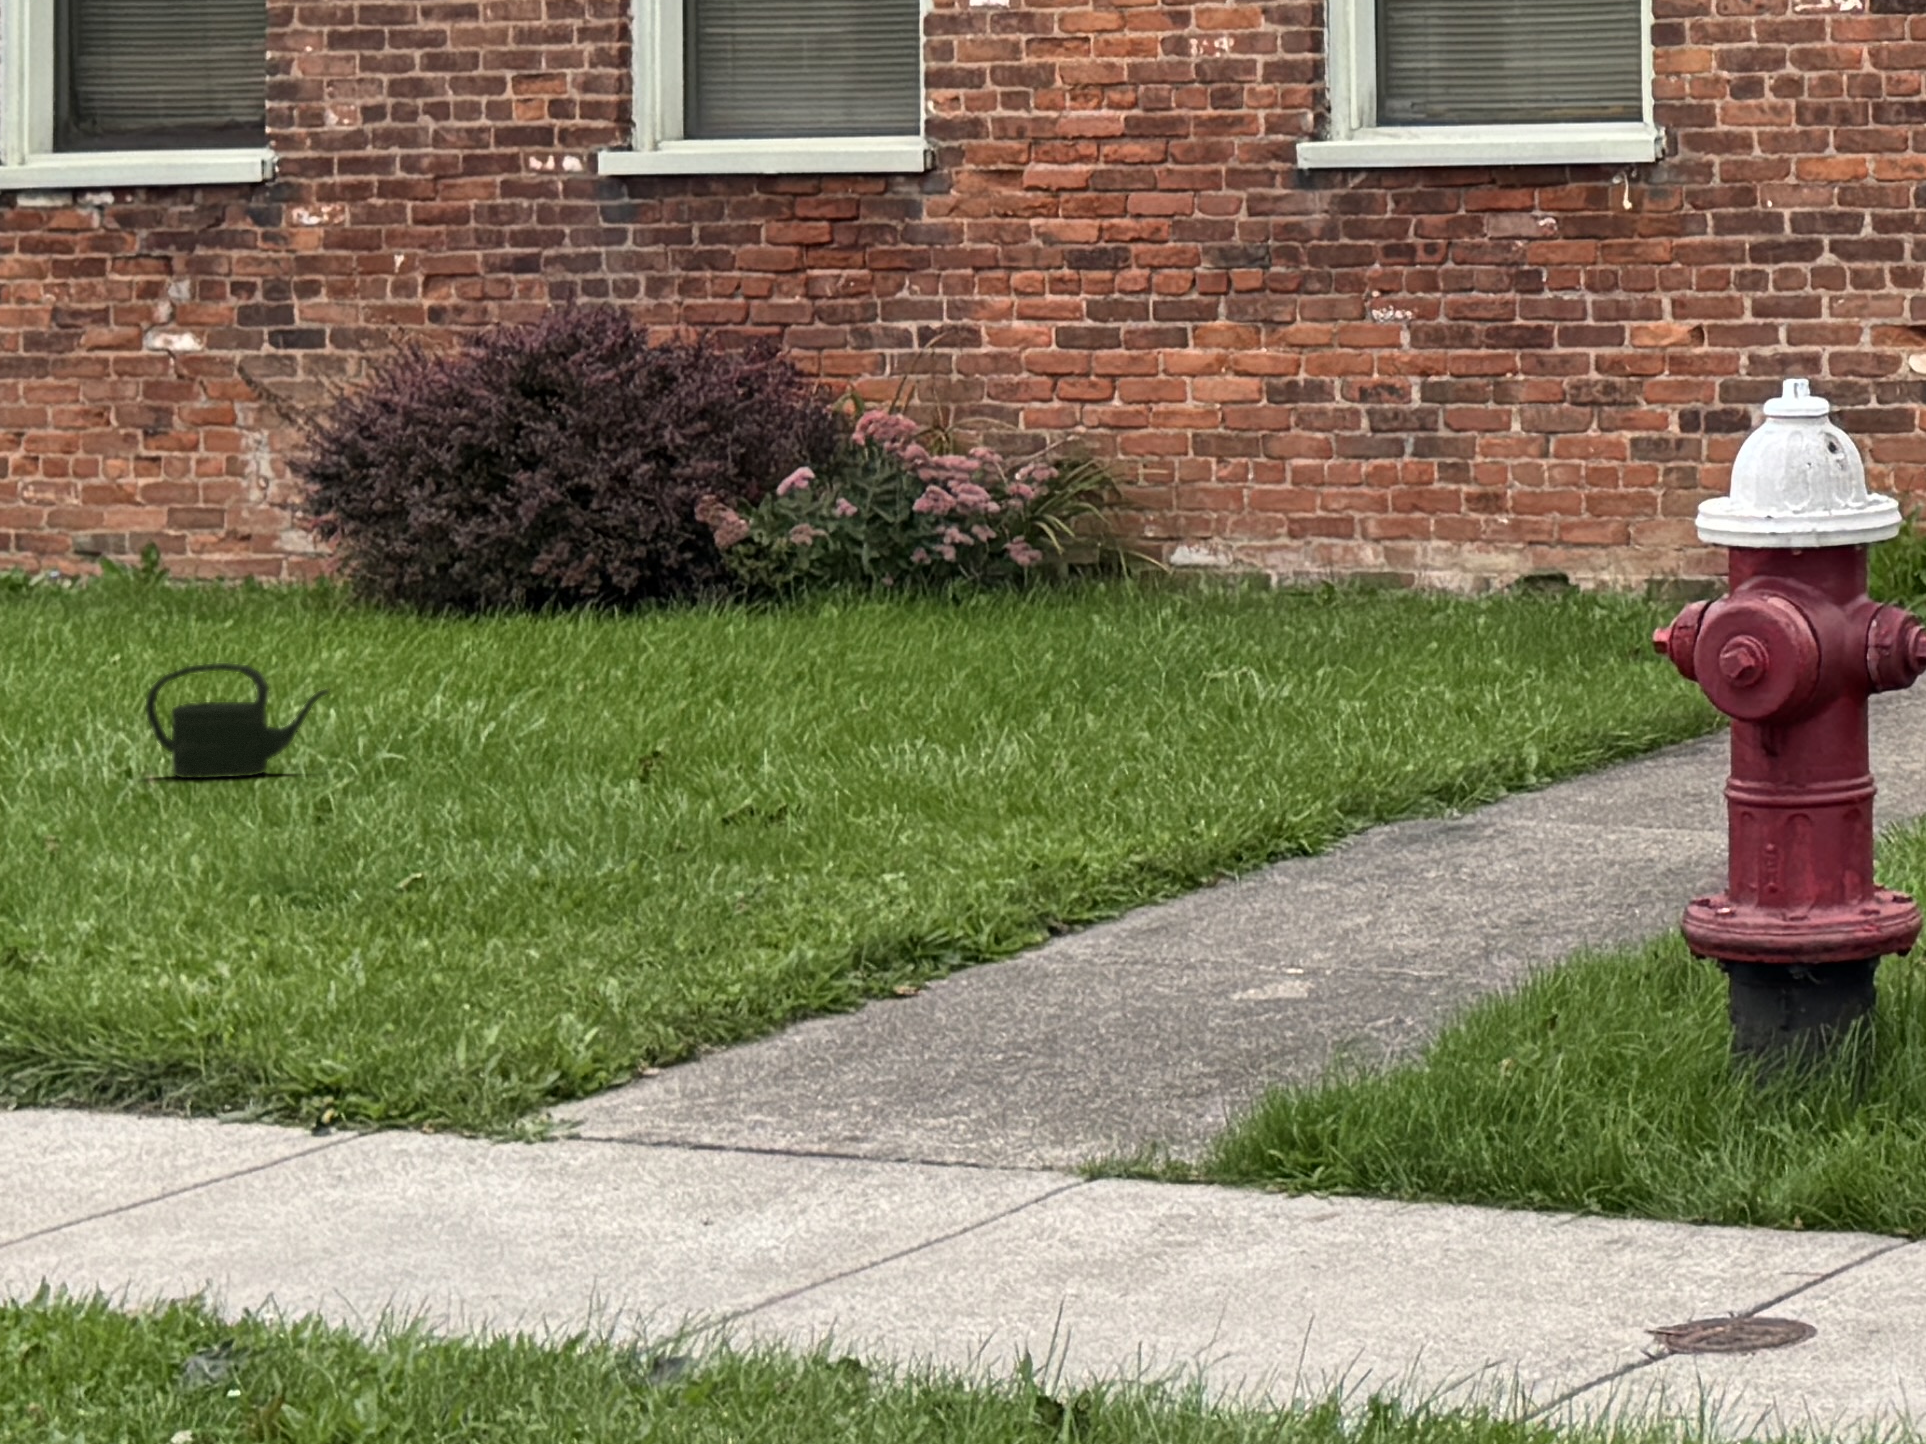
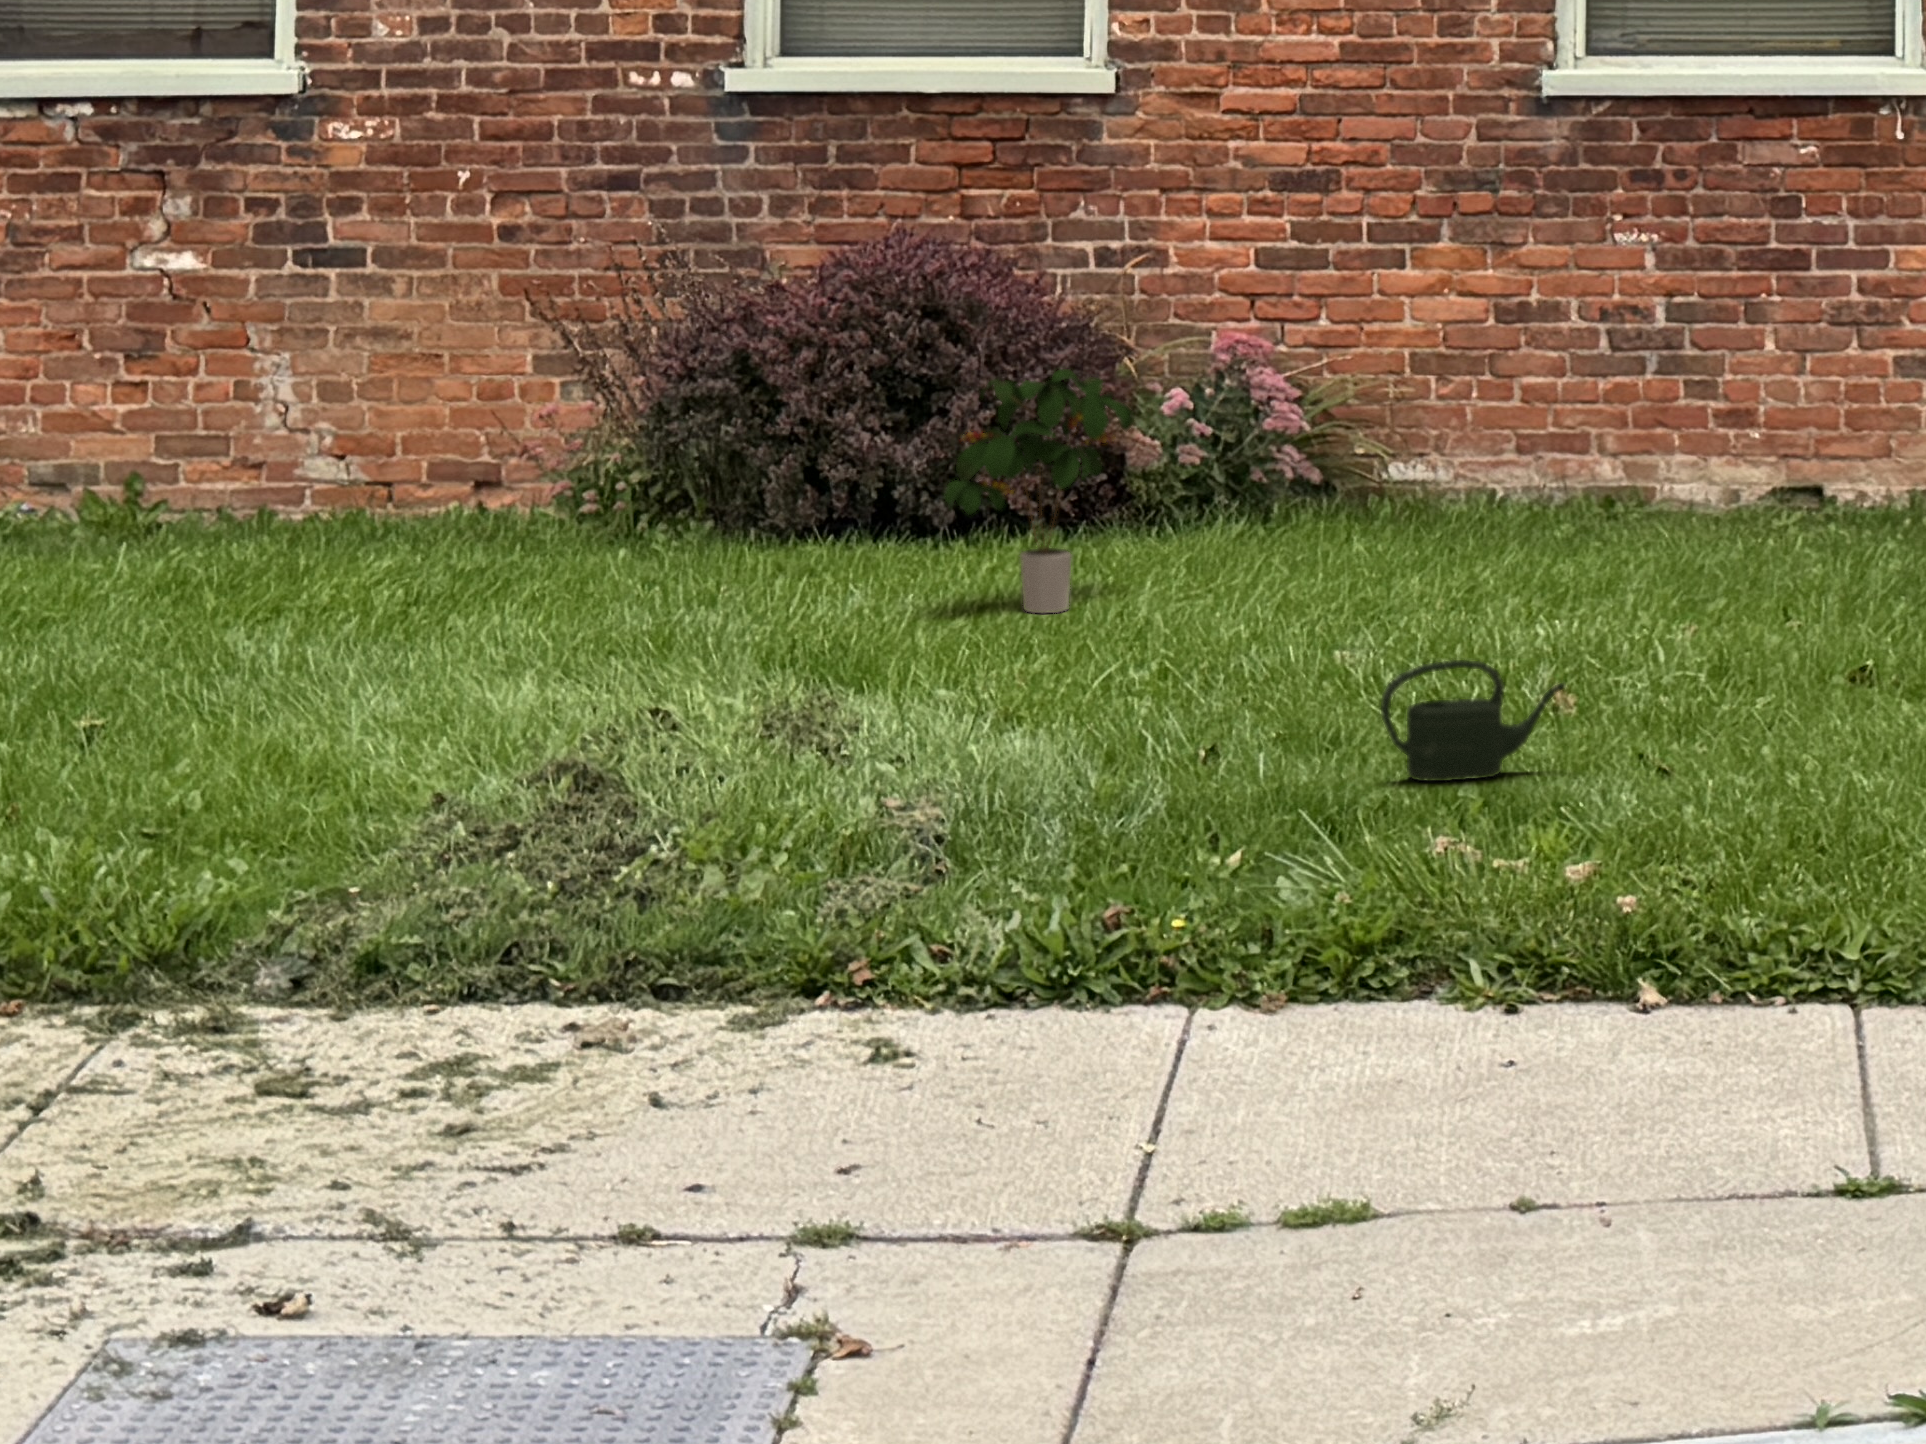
potted plant: none [269,414,491,650] -> present [944,369,1134,613]

